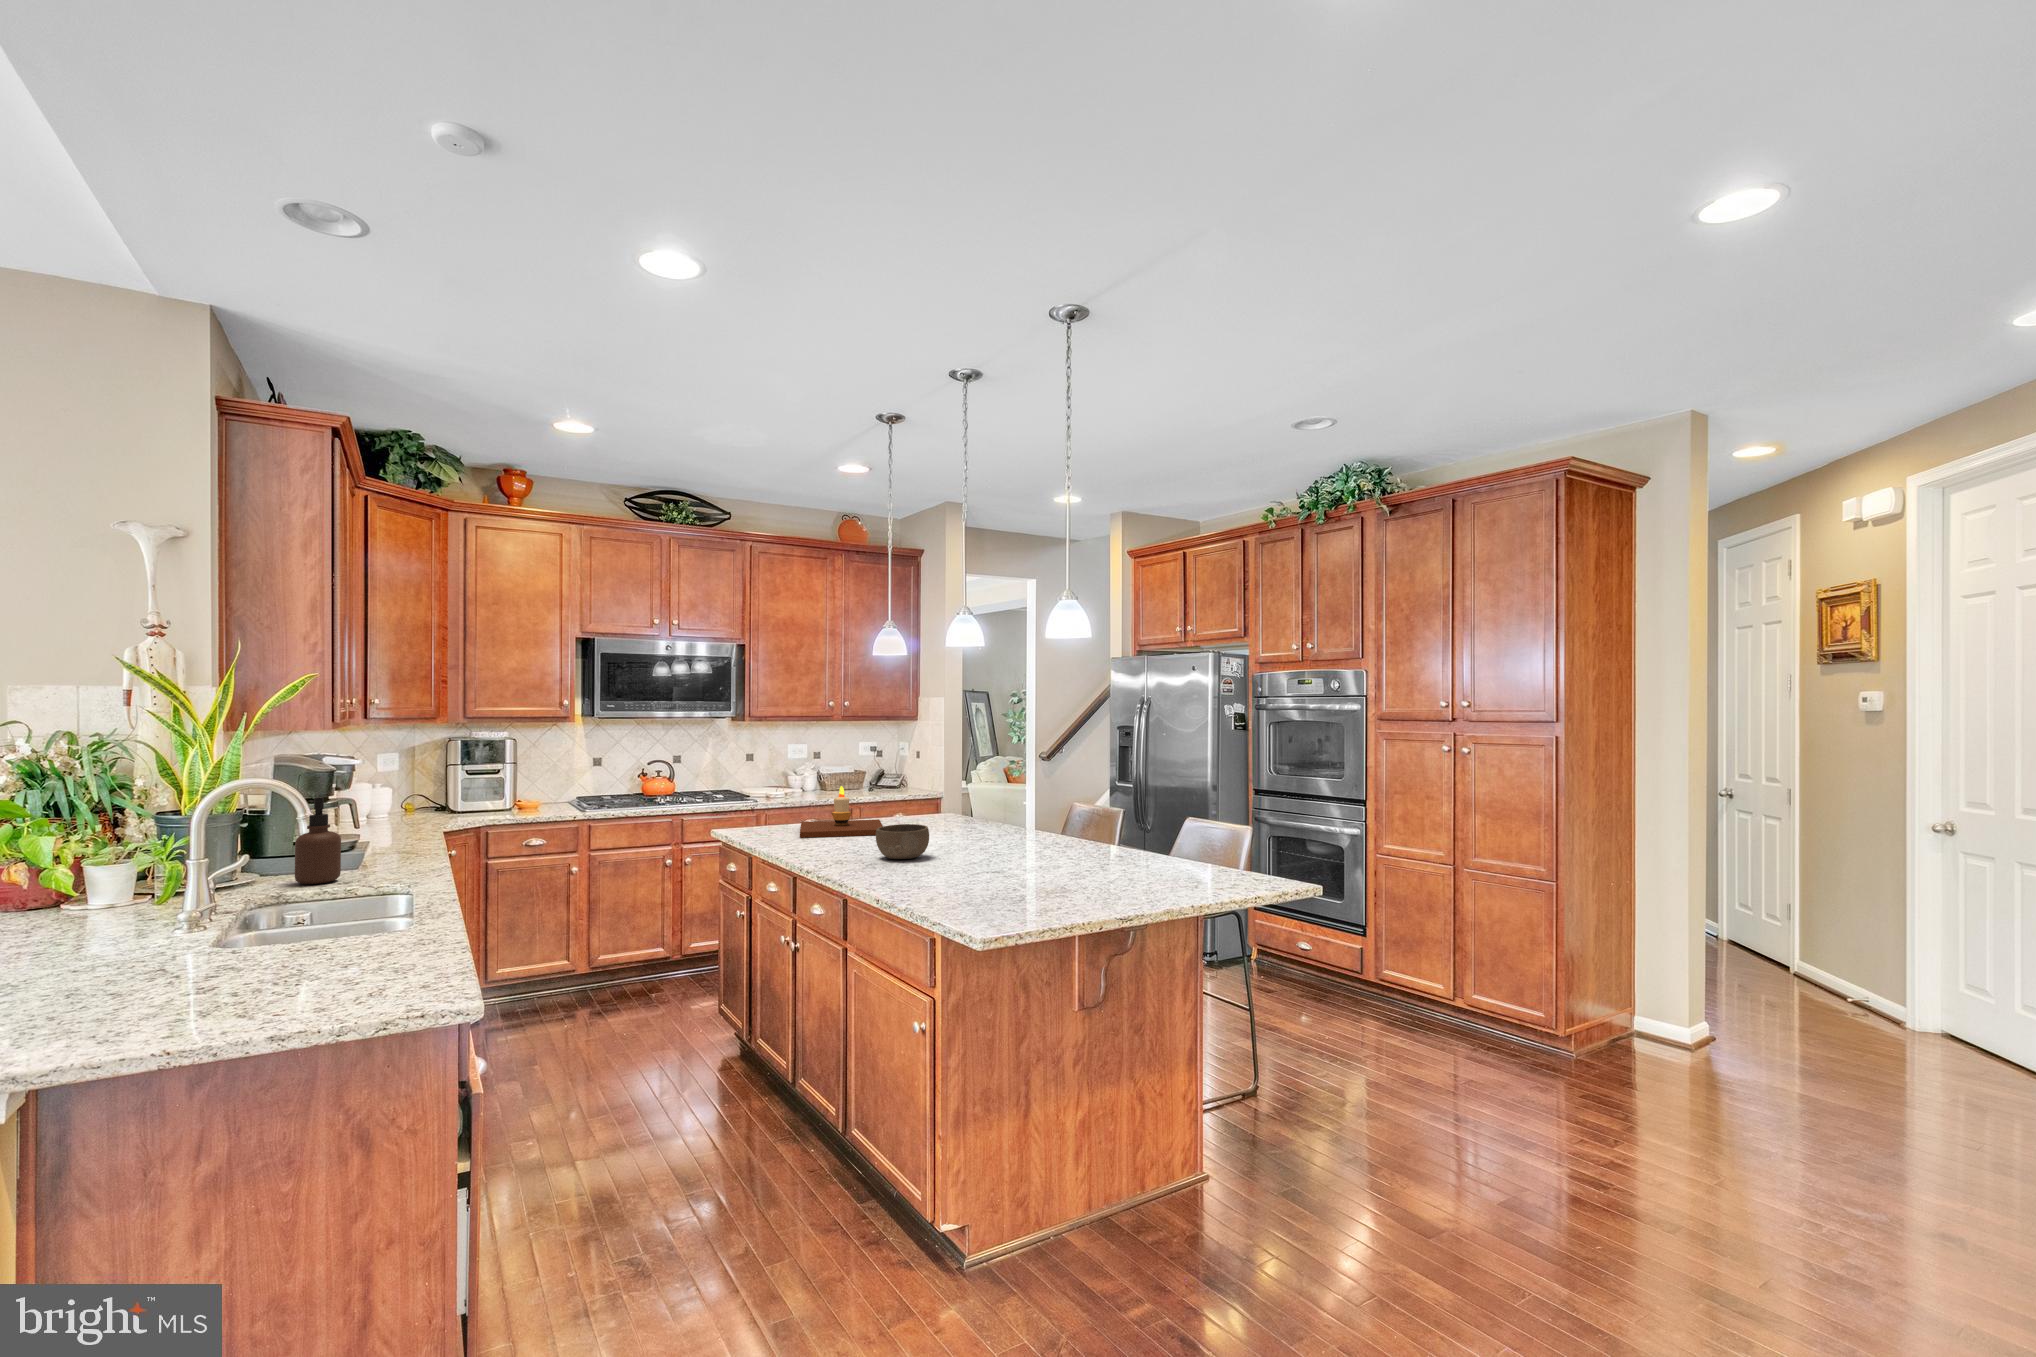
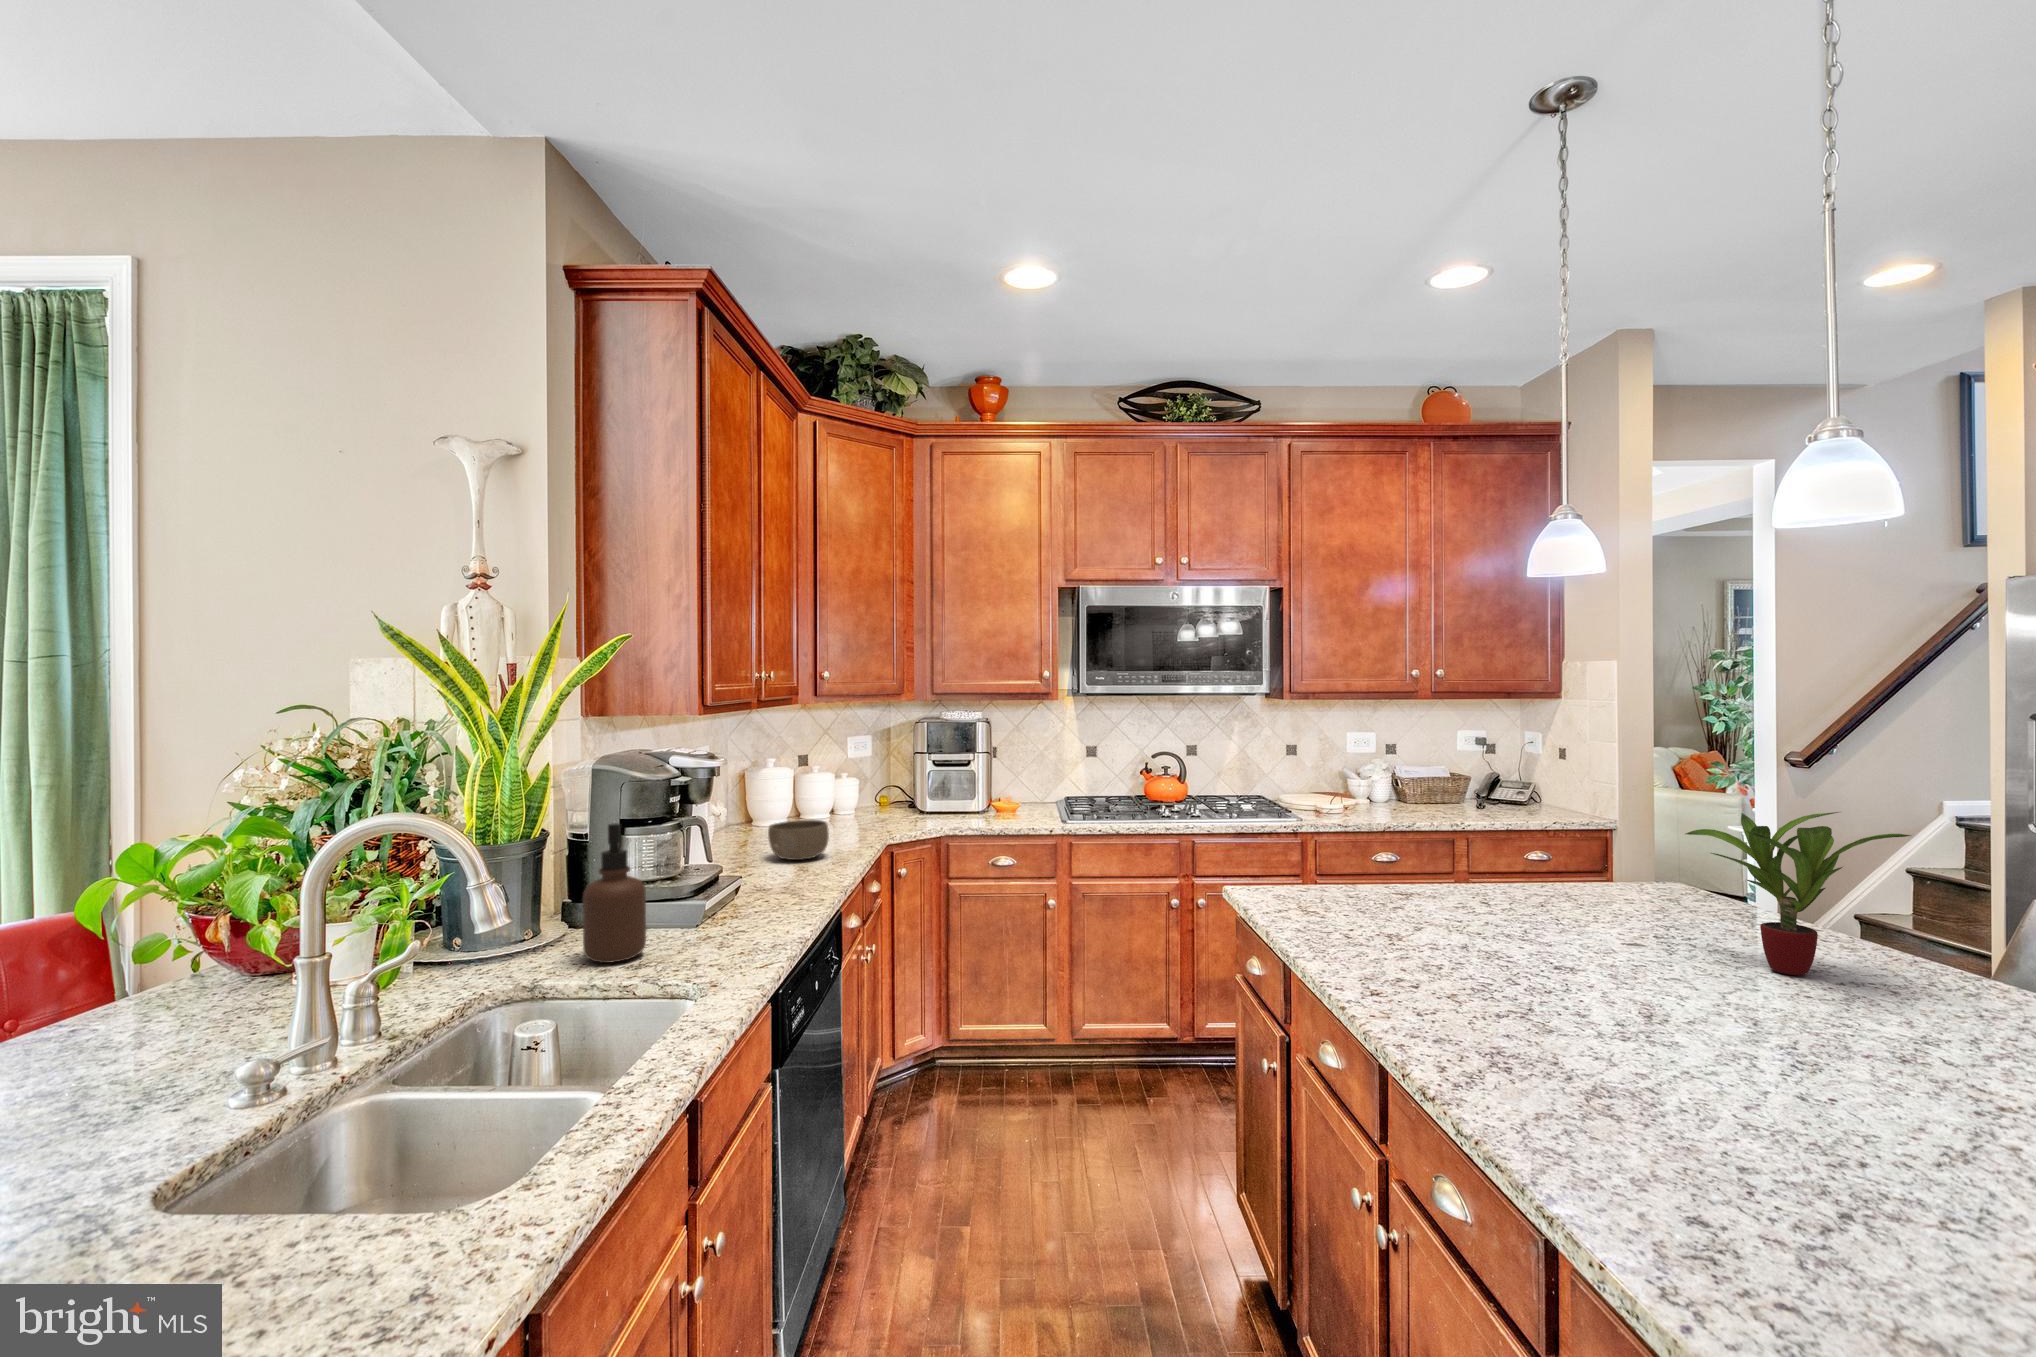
potted plant: none [926,761,996,830] -> present [1686,812,1911,975]
candle: present [800,786,883,838] -> none [1389,843,1592,967]
bowl: present [876,824,929,859] -> present [768,820,829,860]

